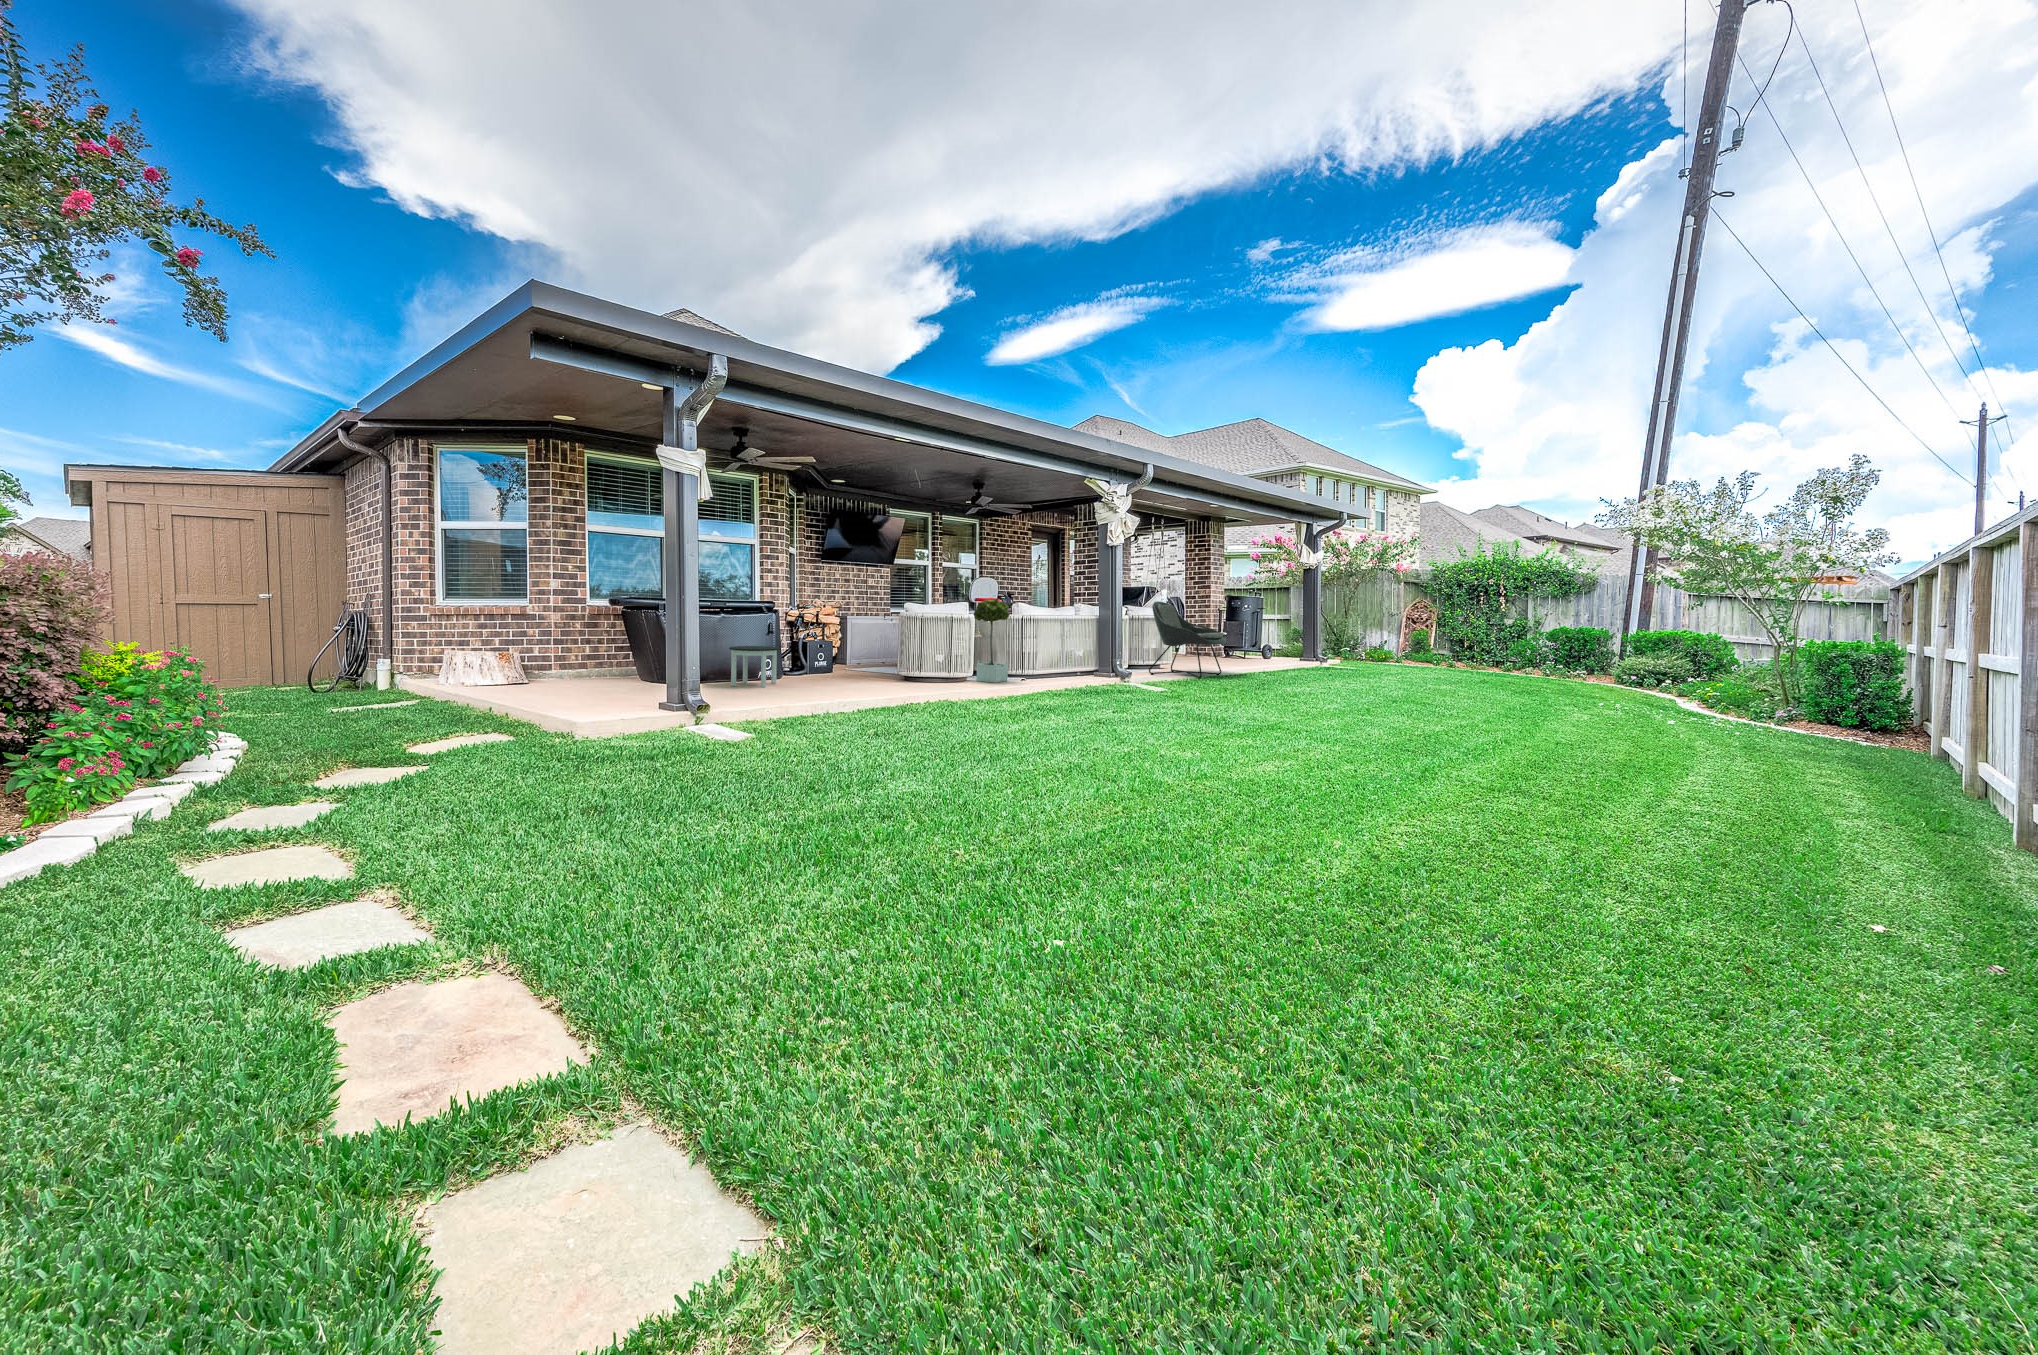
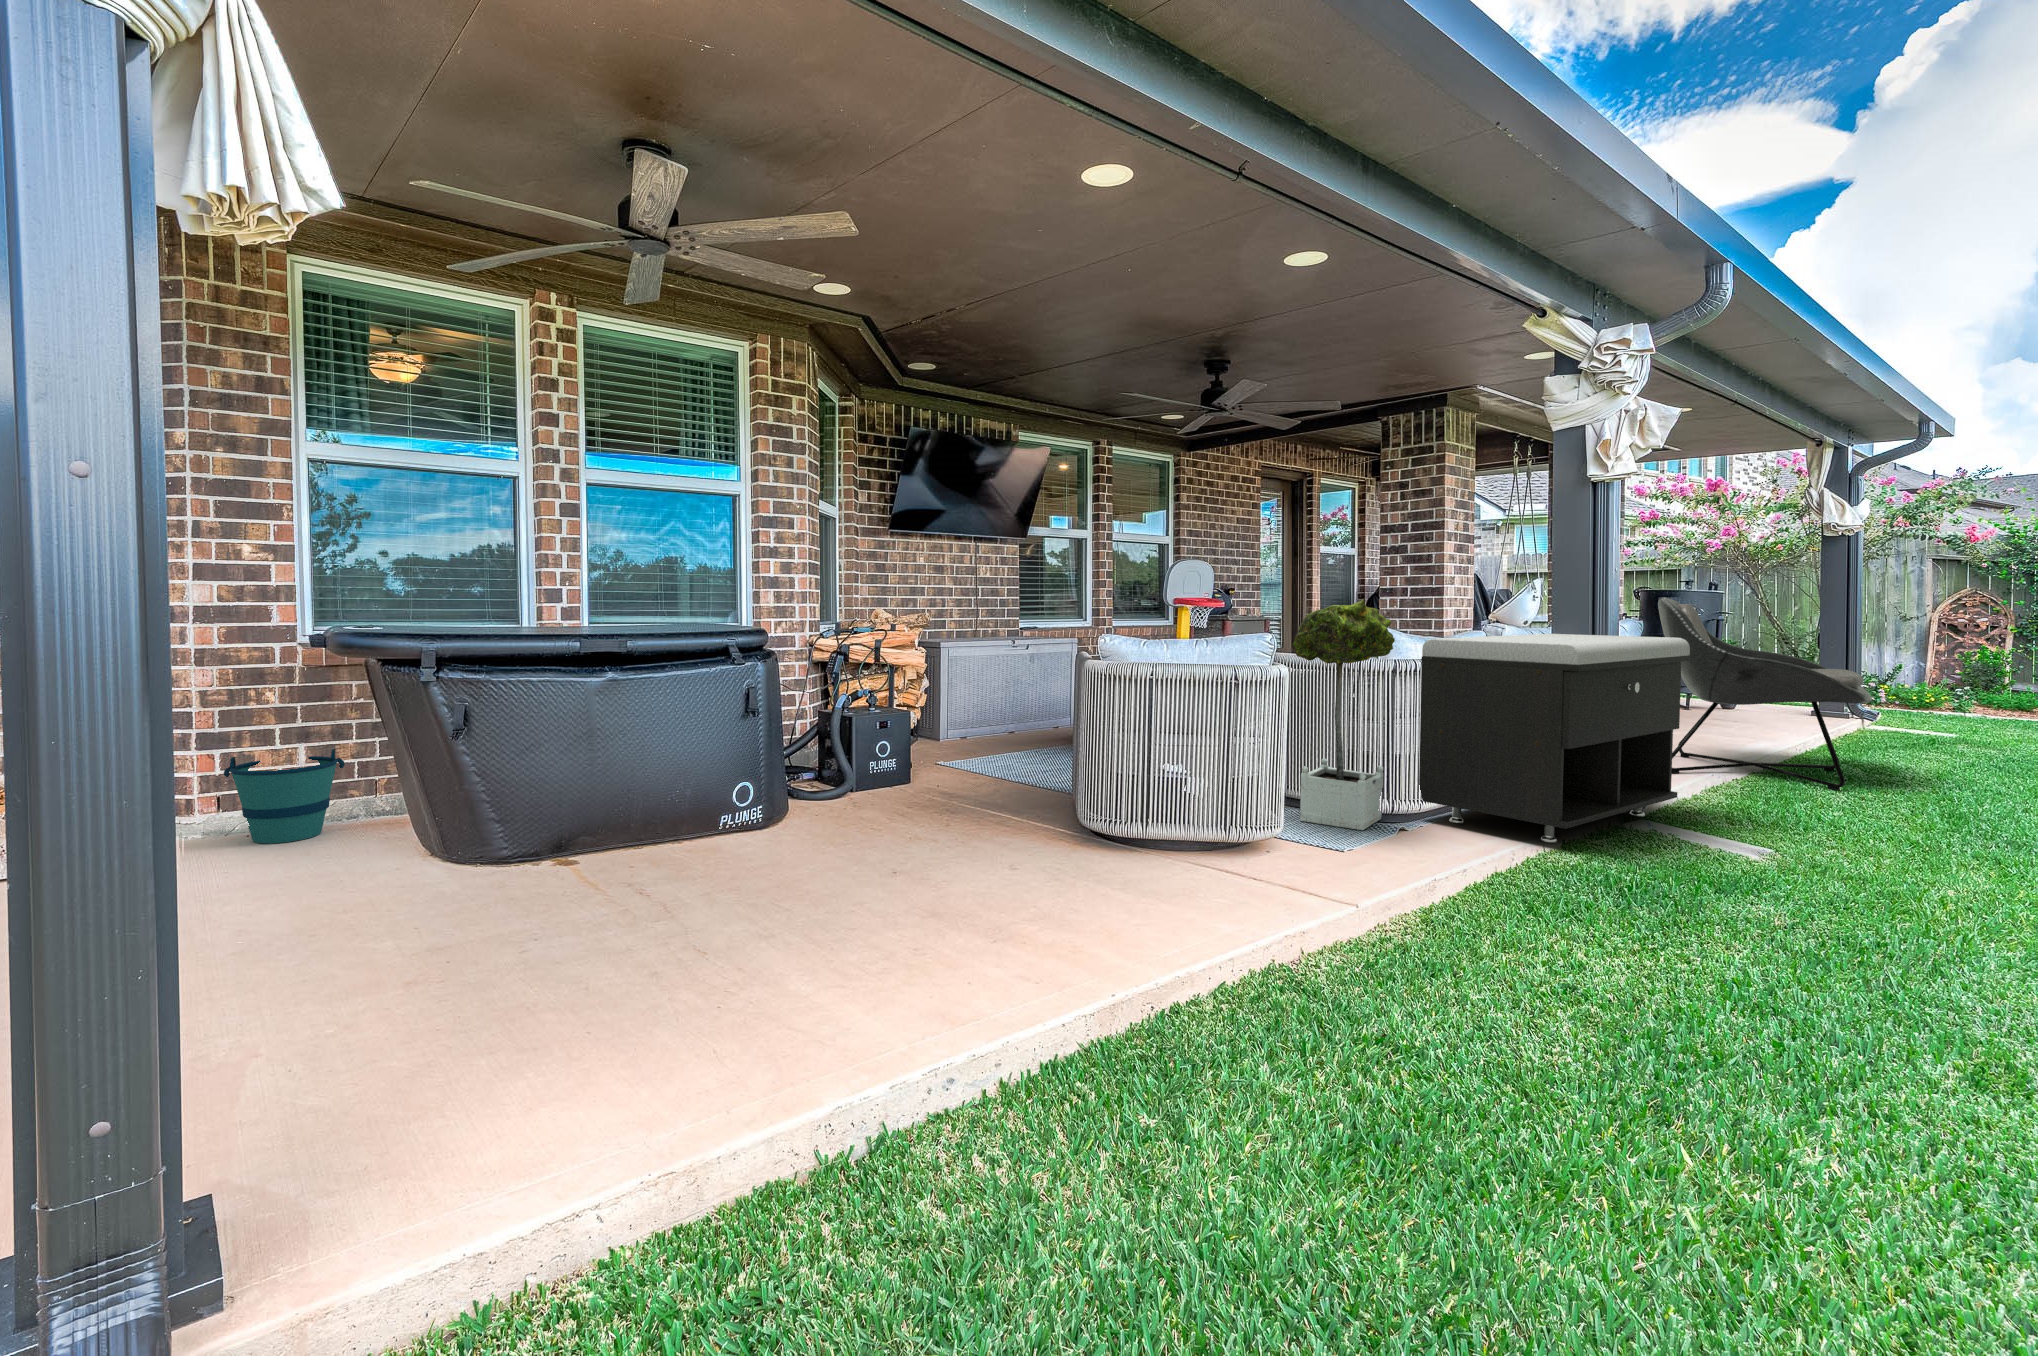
storage bench: none [1021,614,1121,685] -> present [1419,634,1690,843]
bucket: none [568,646,609,679] -> present [224,749,345,844]
round table: present [729,646,780,687] -> none [620,749,769,887]

